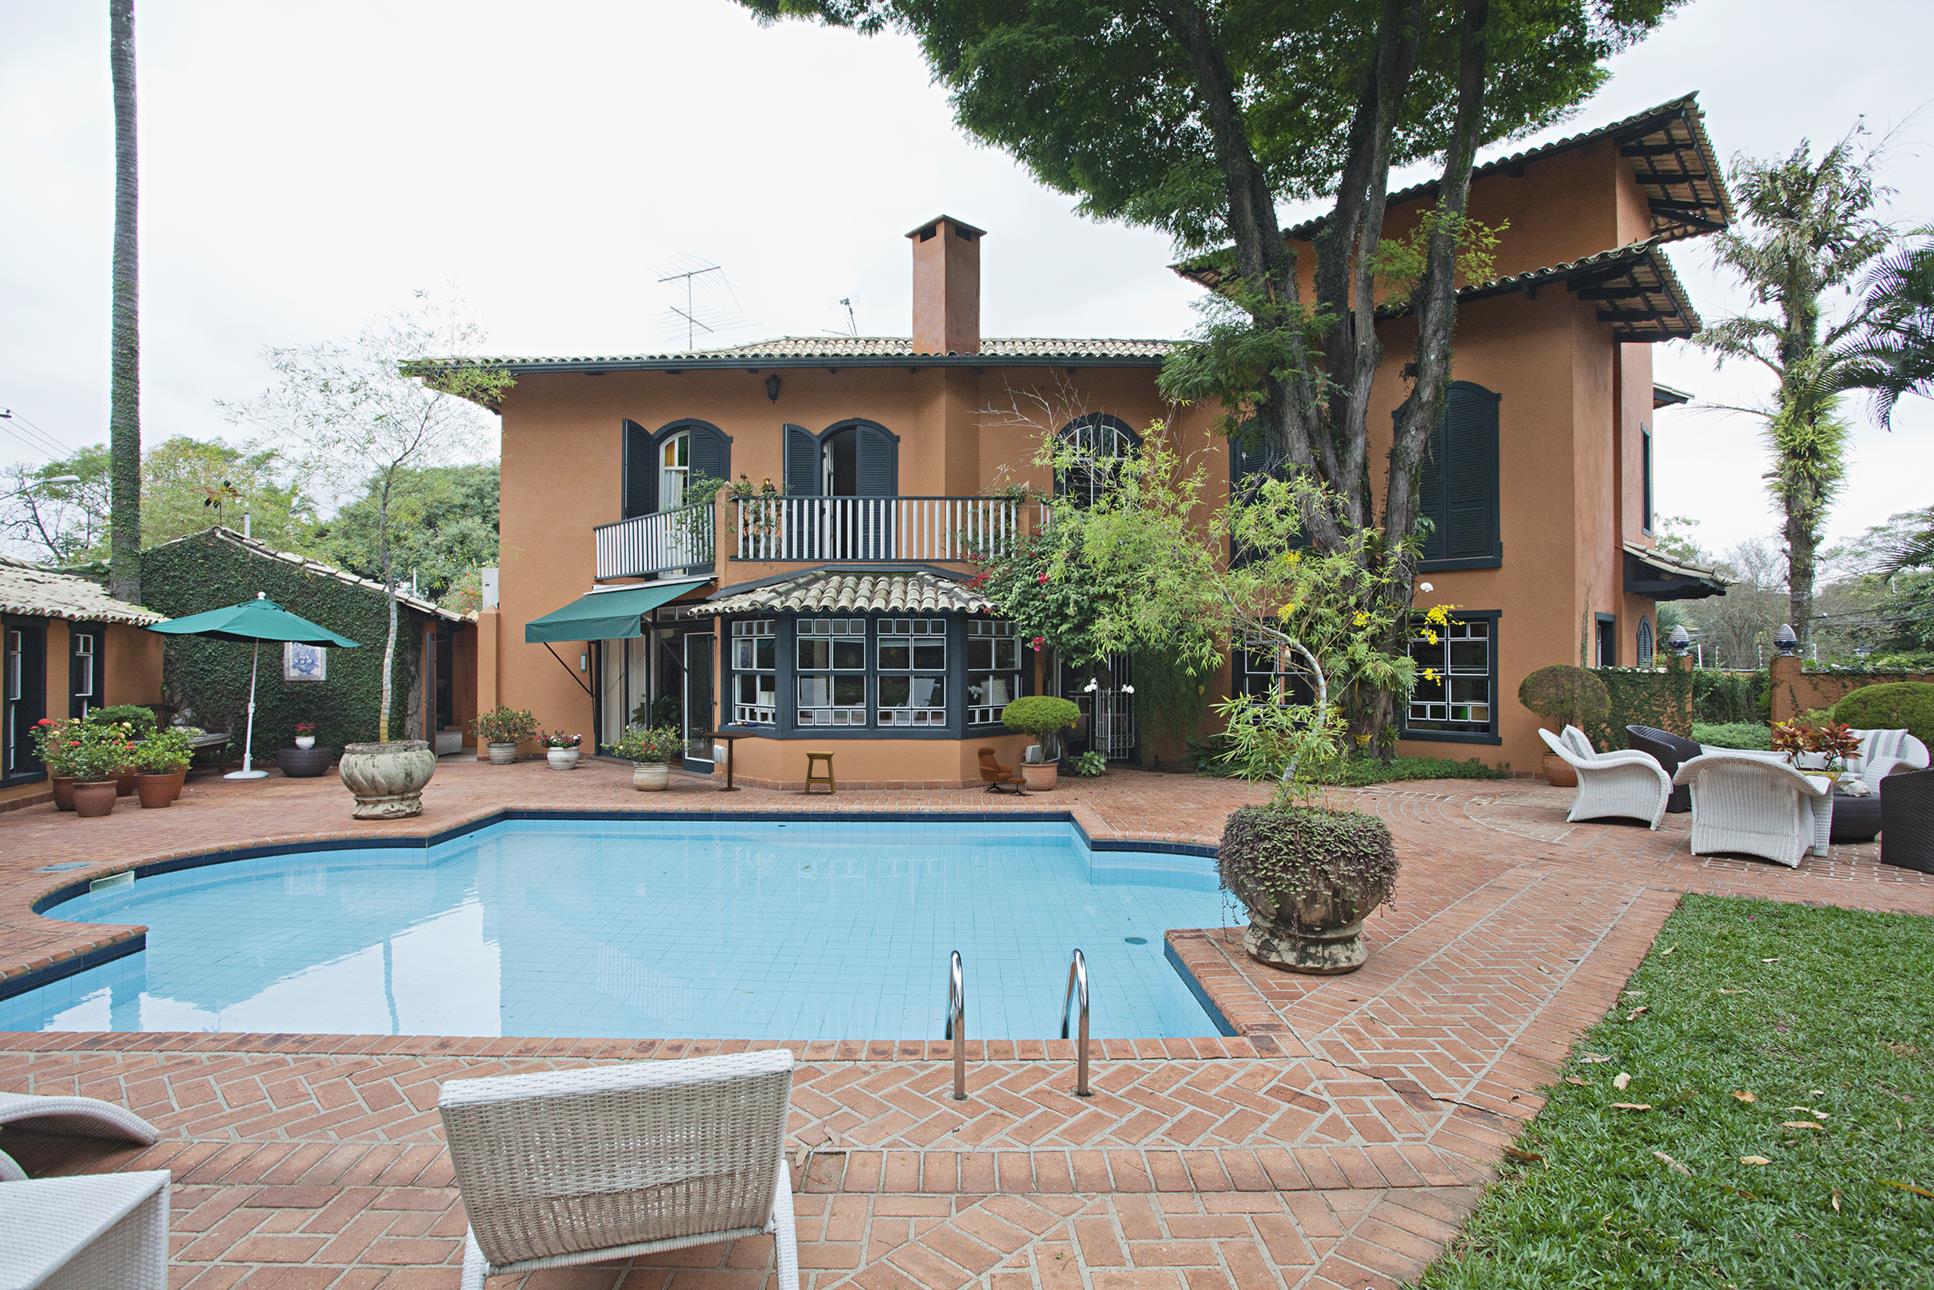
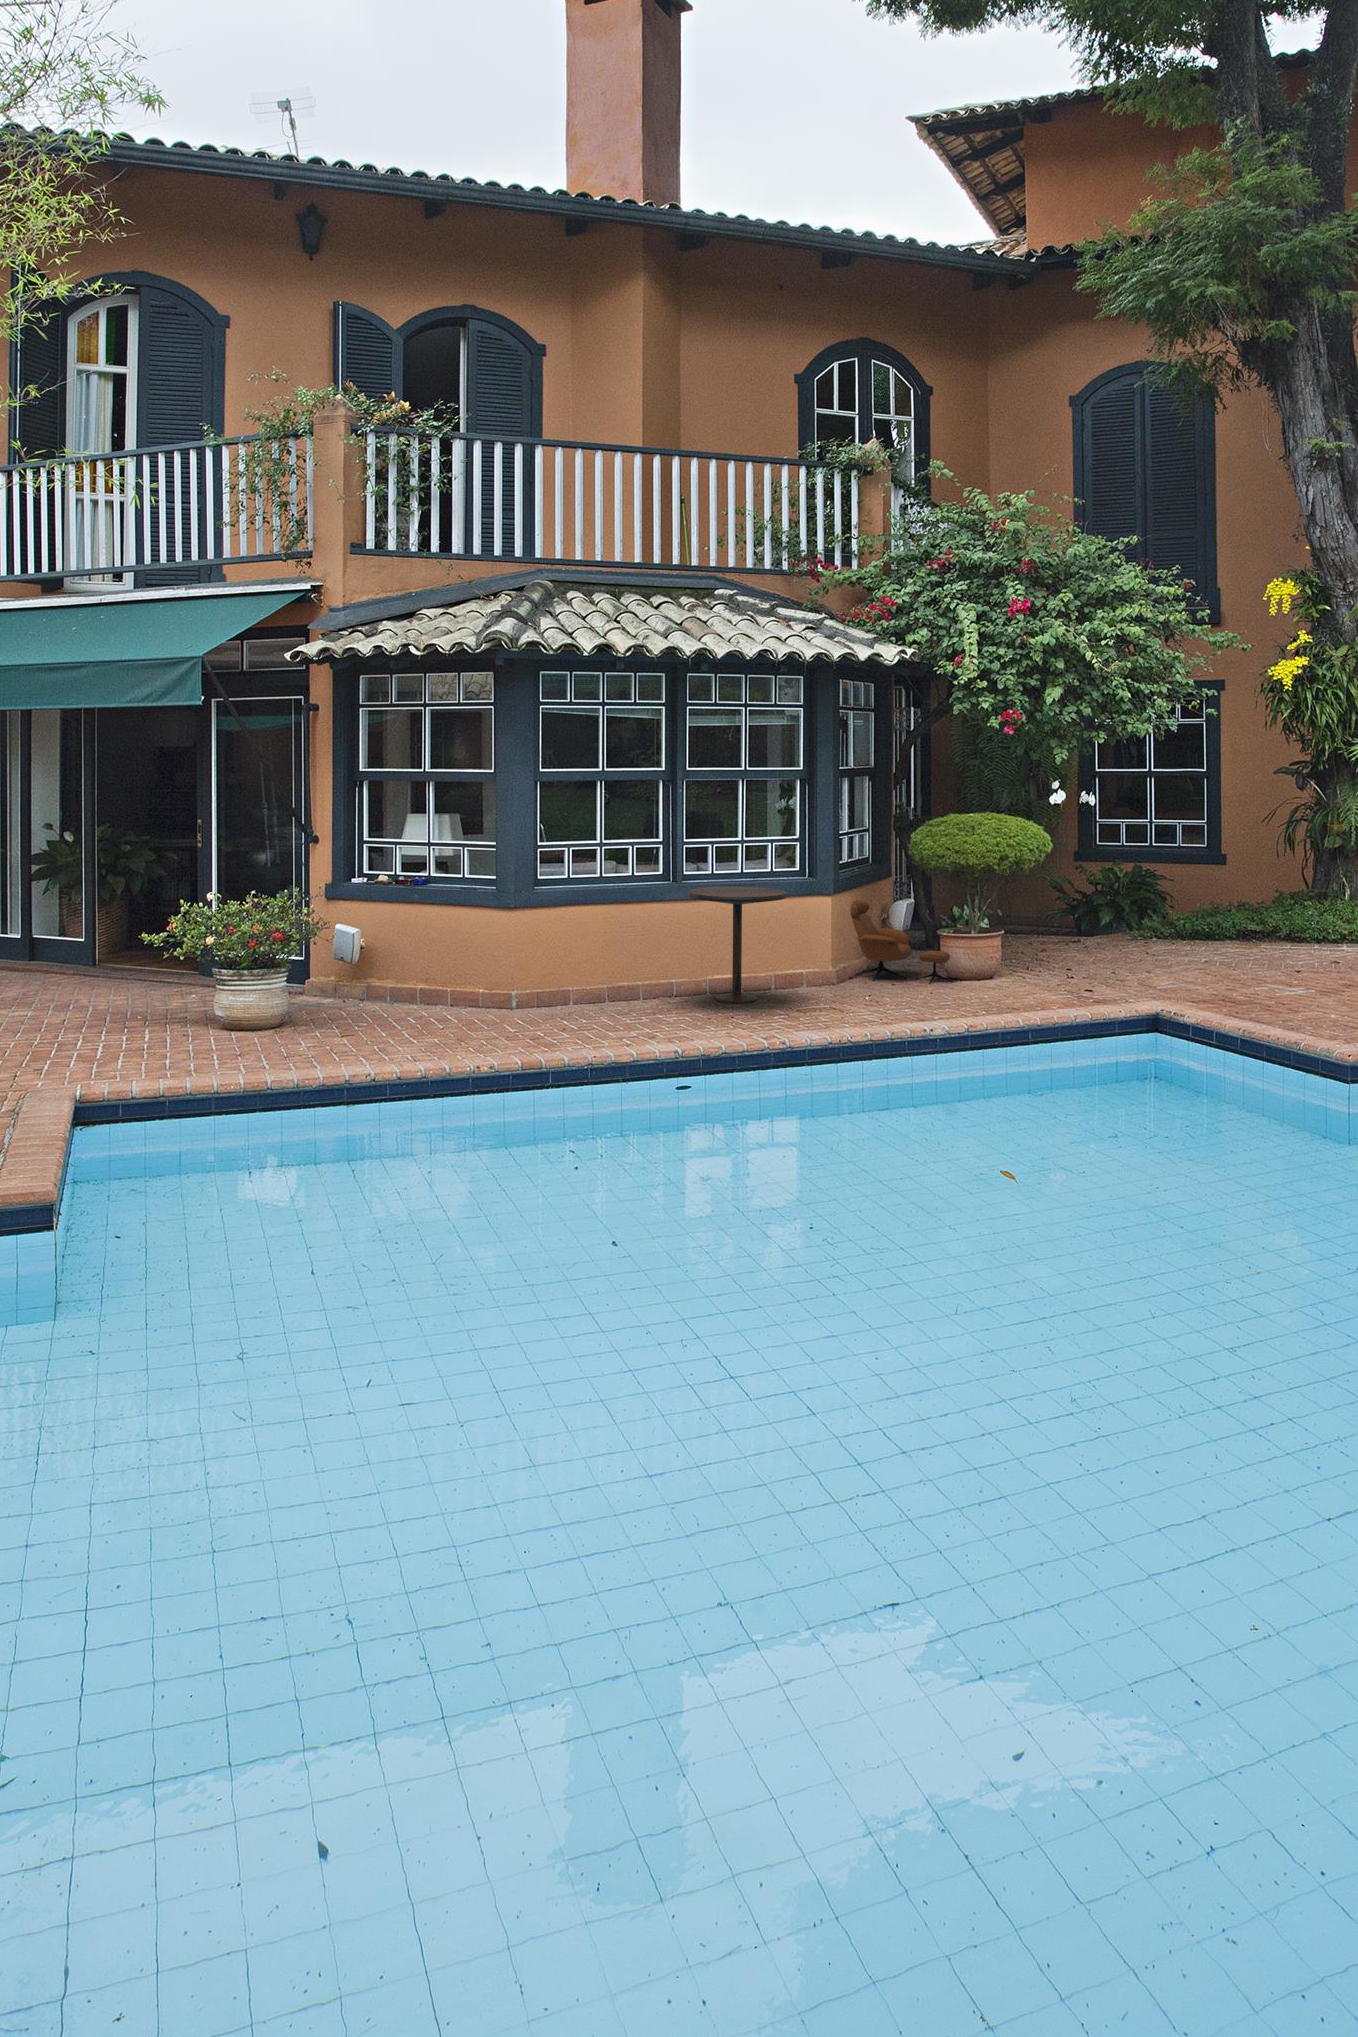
pedestal table: present [704,731,757,792] -> present [688,887,788,1003]
stool: present [805,751,836,794] -> none [575,923,635,1008]

